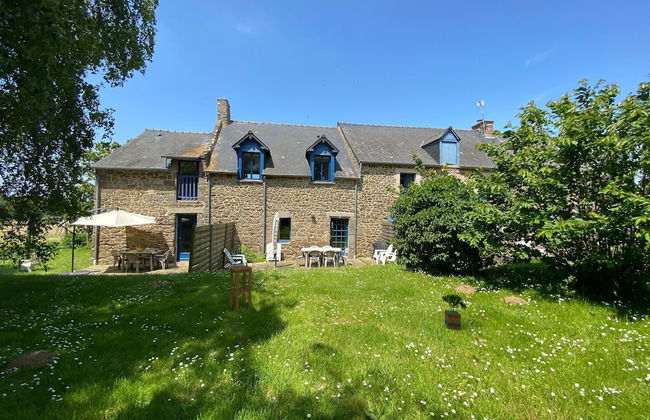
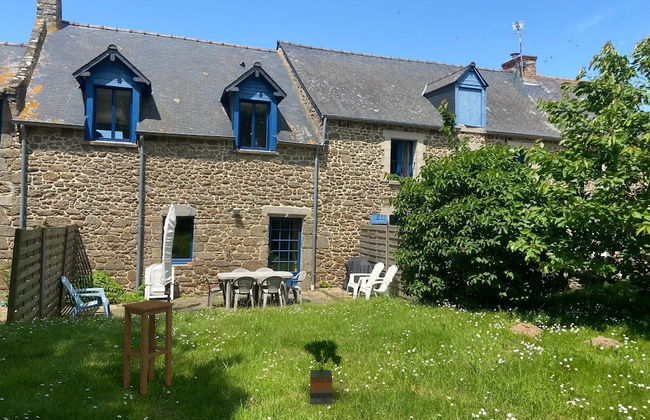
potted tree: present [442,295,466,330] -> present [303,340,342,404]

